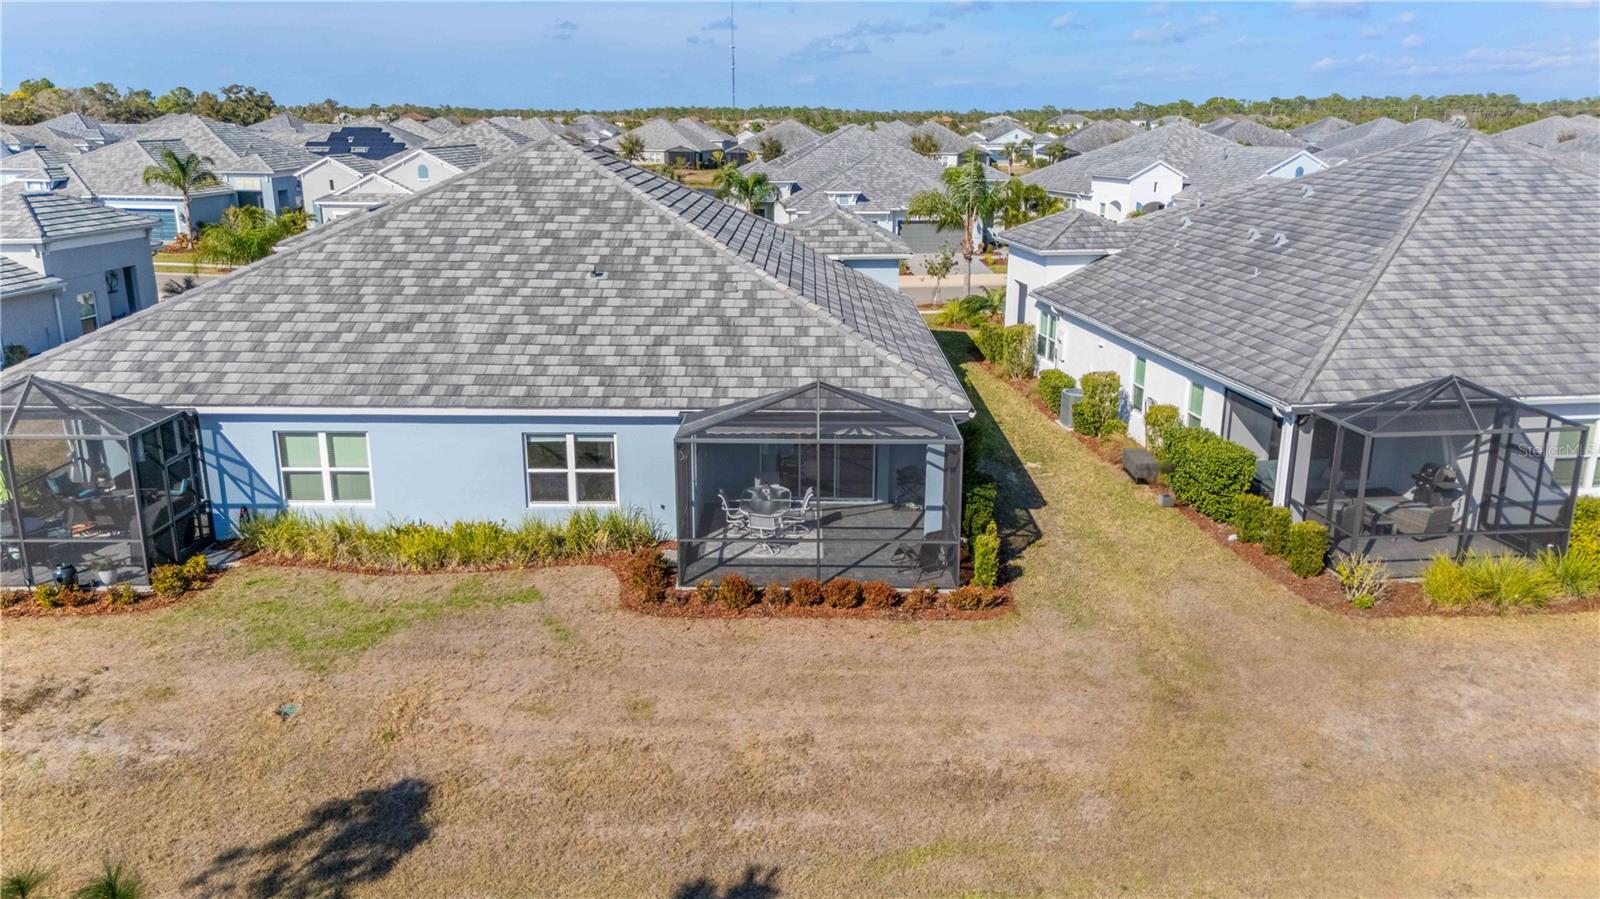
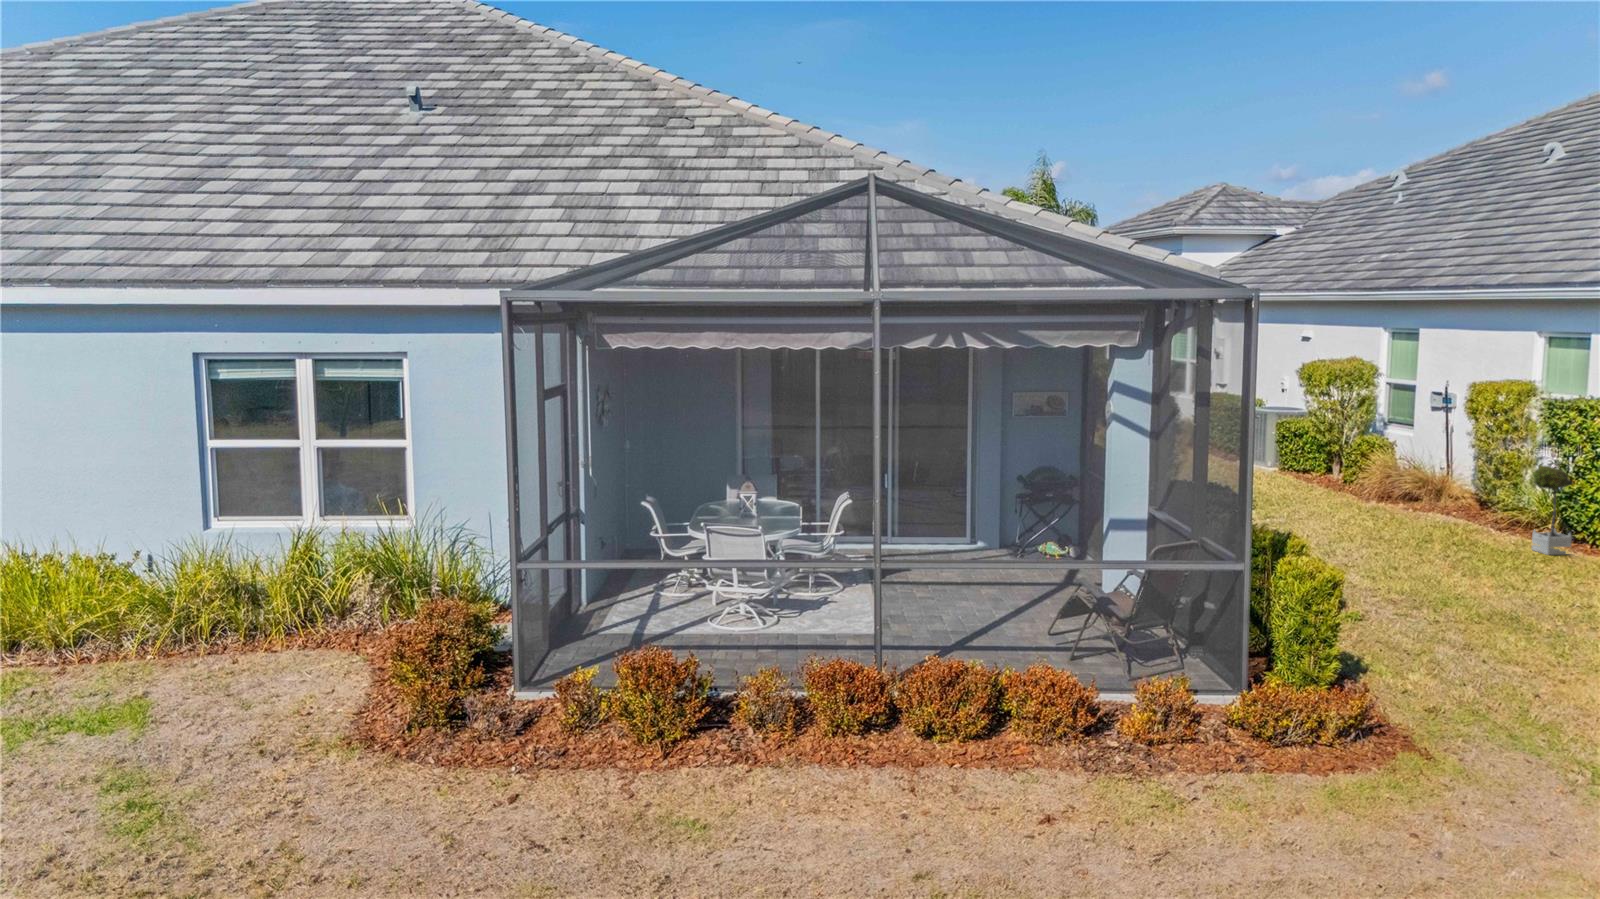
bench: present [1122,449,1159,484] -> none [1407,471,1502,529]

